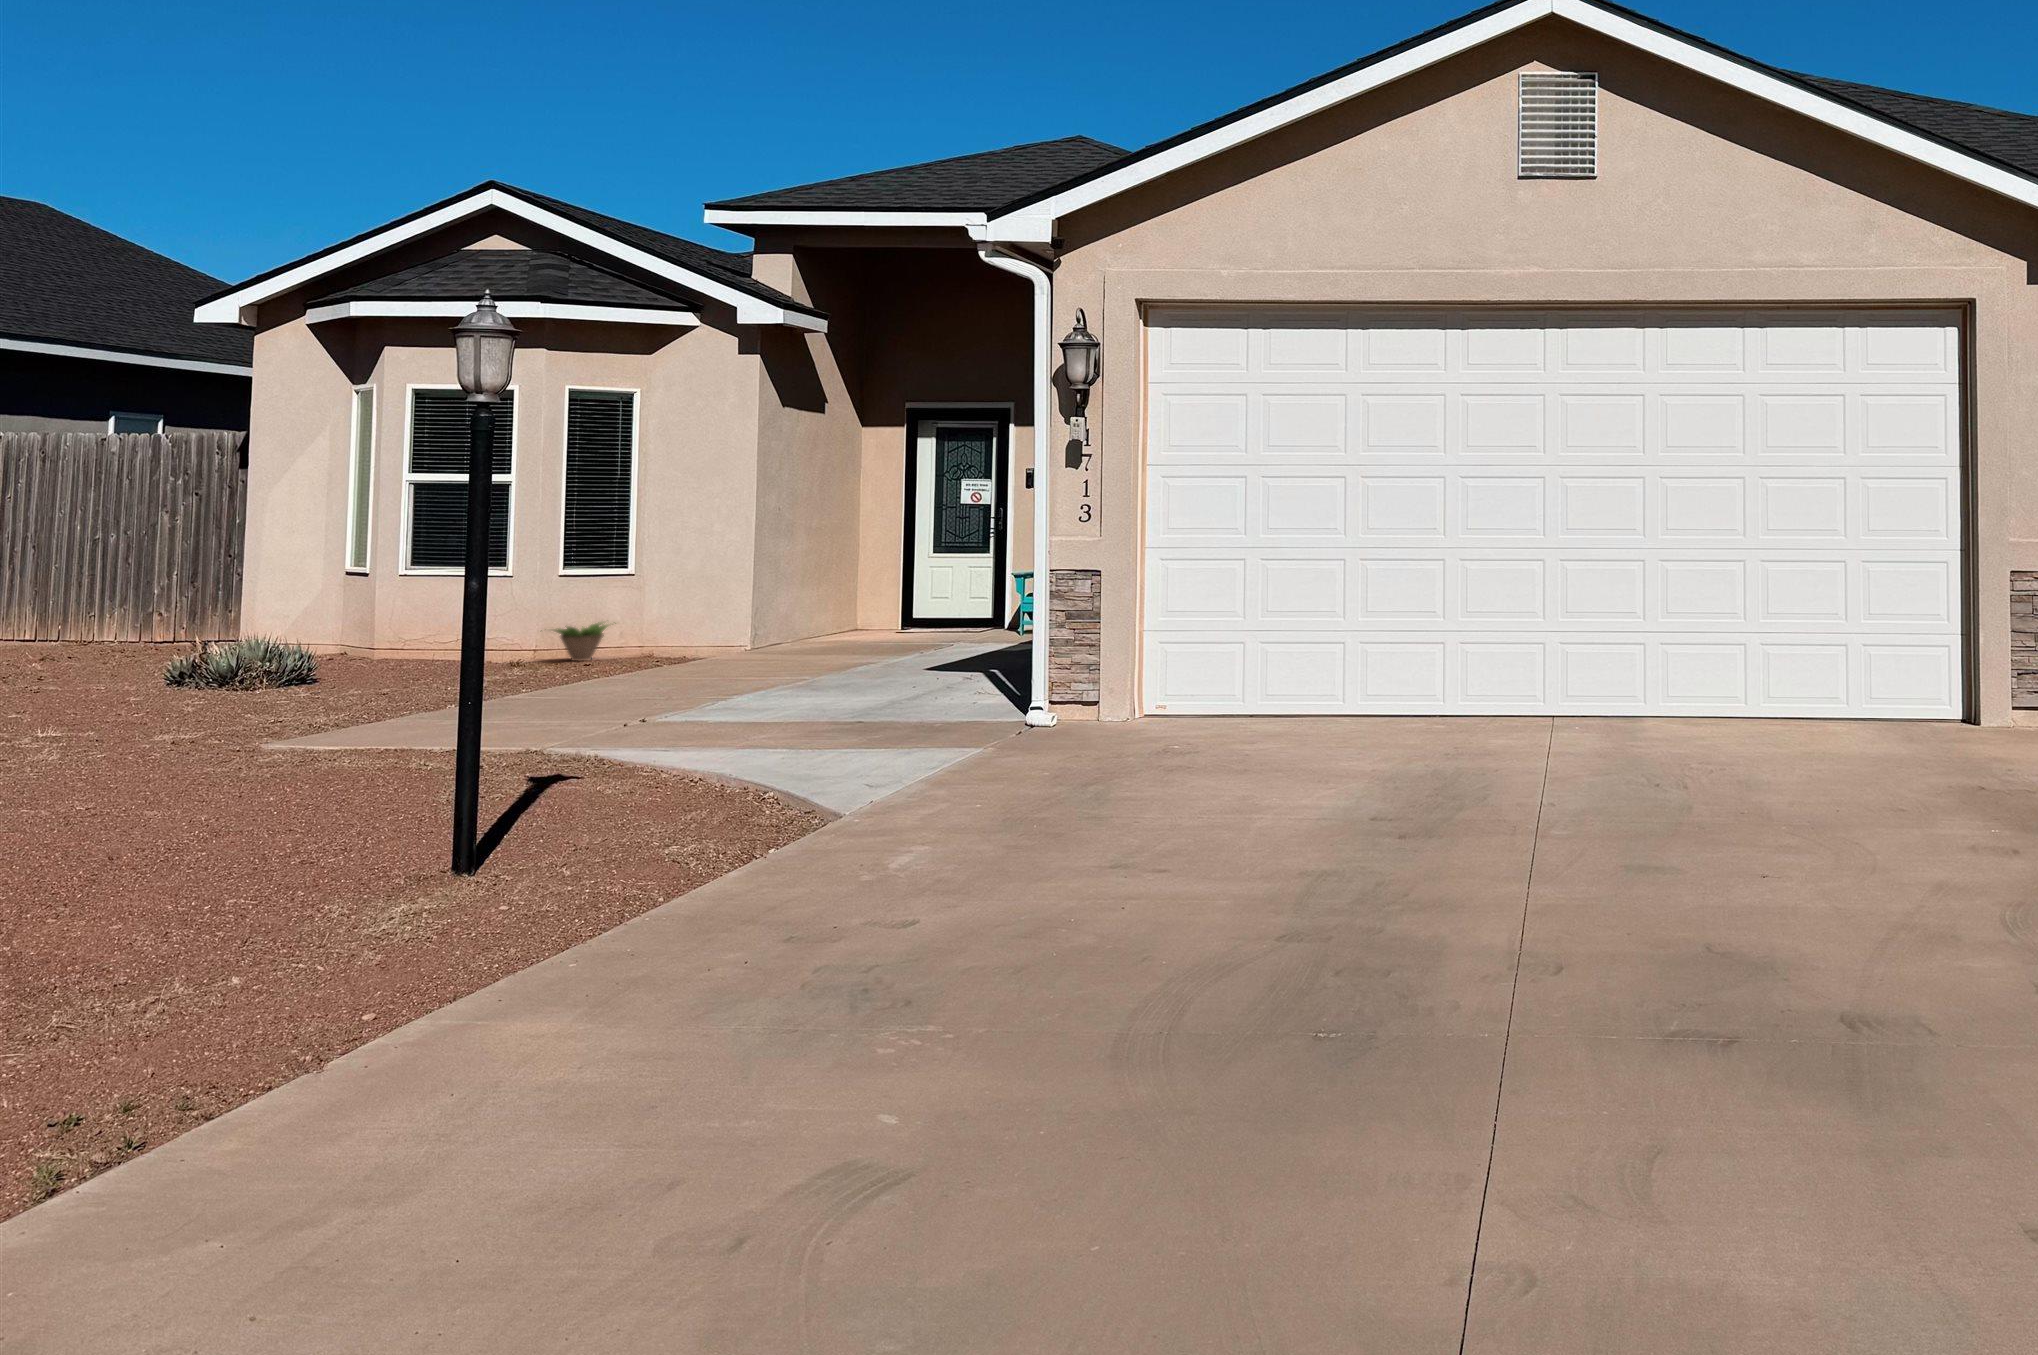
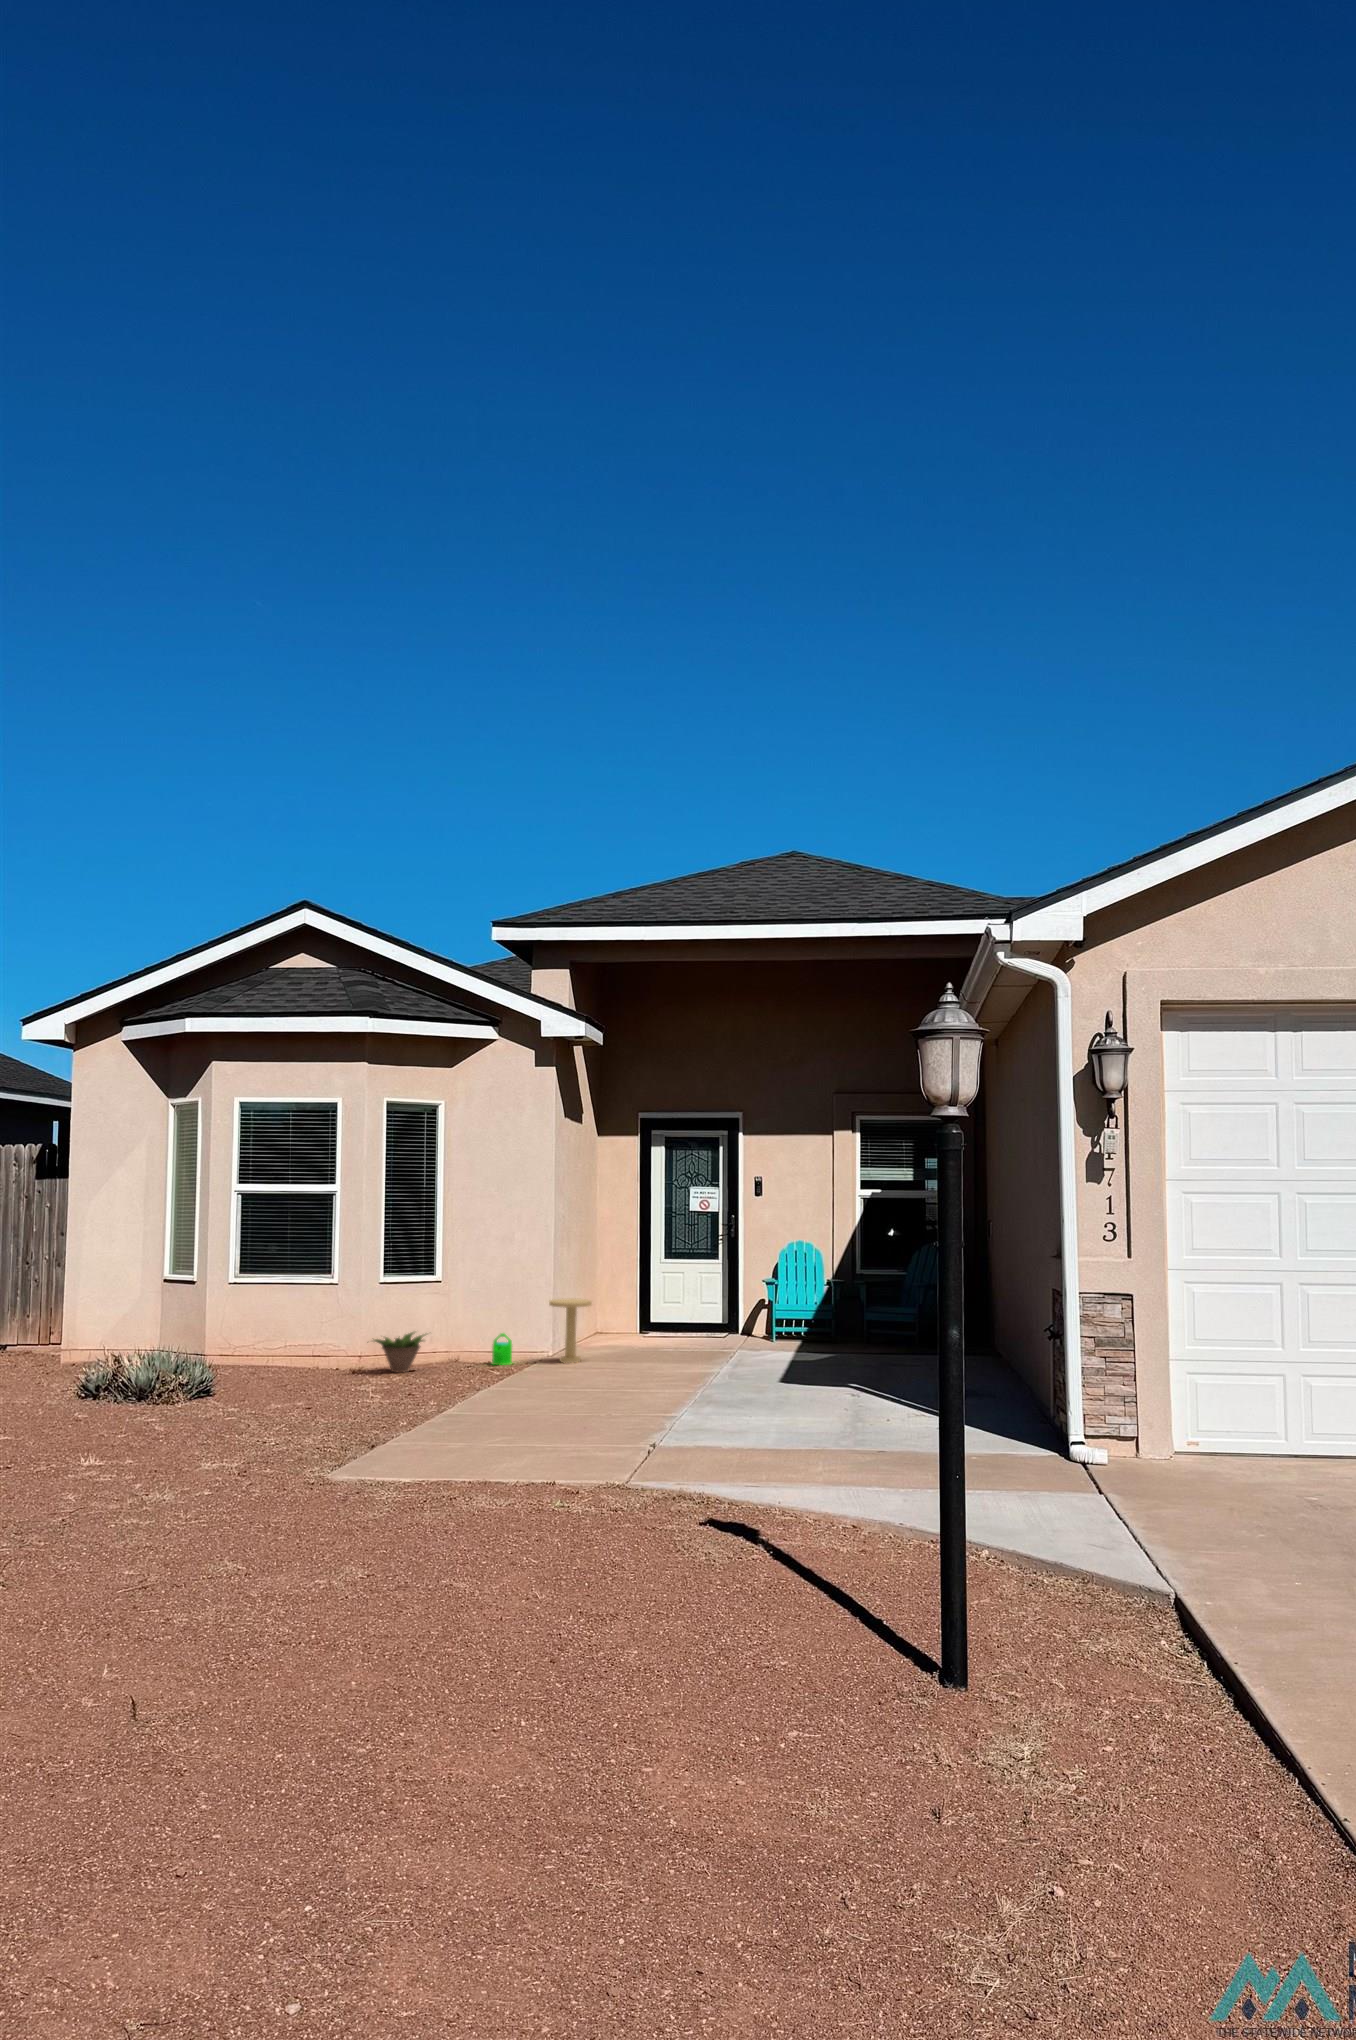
side table: none [753,589,800,653] -> present [549,1298,592,1363]
watering can: none [689,623,715,655] -> present [492,1333,512,1365]

